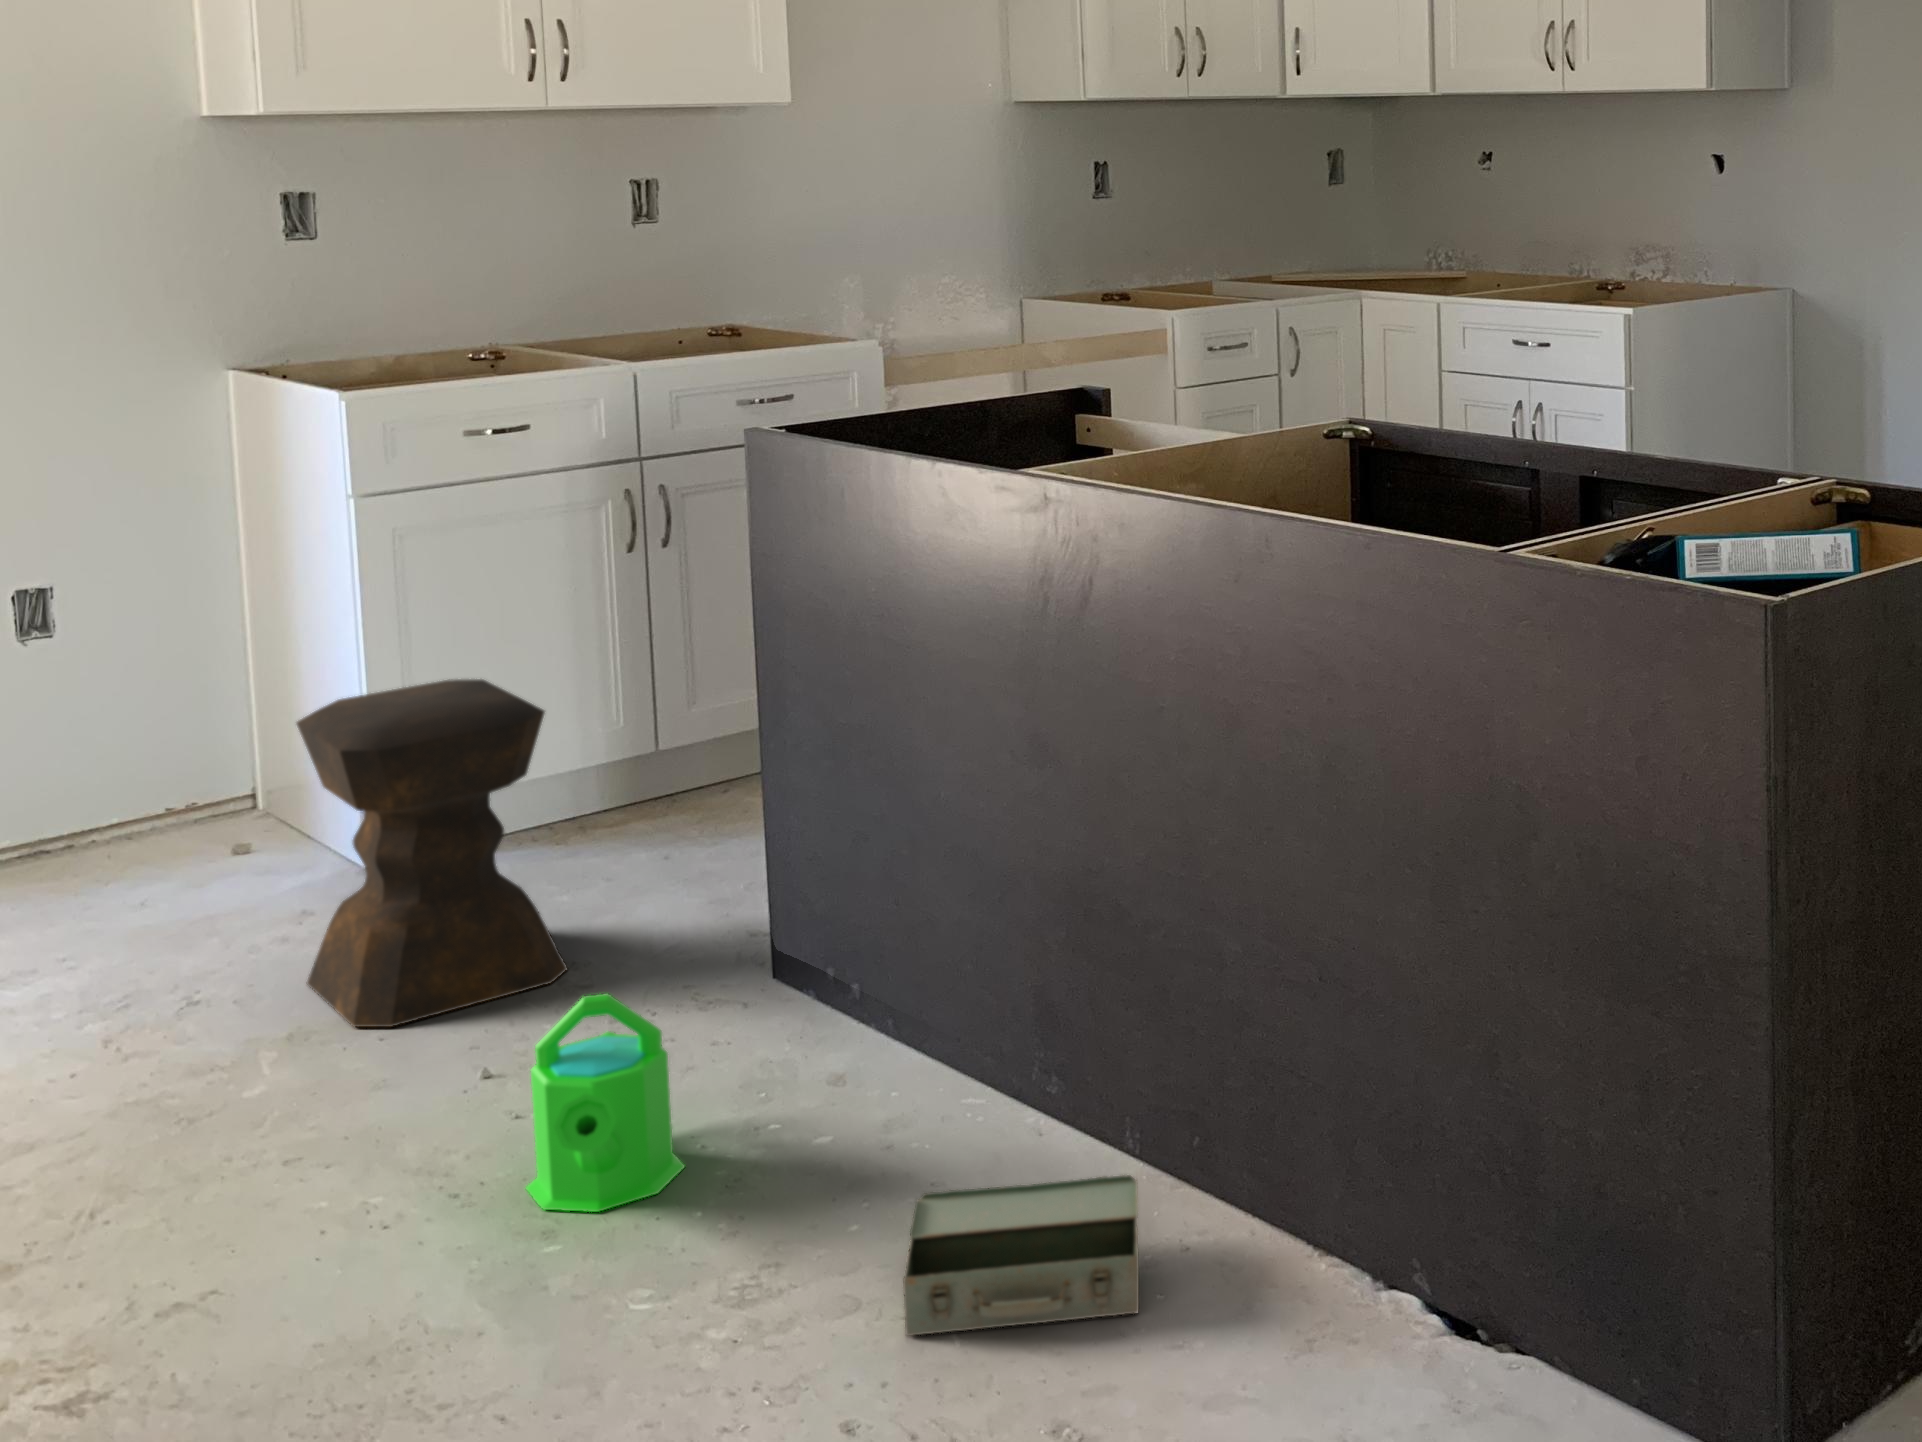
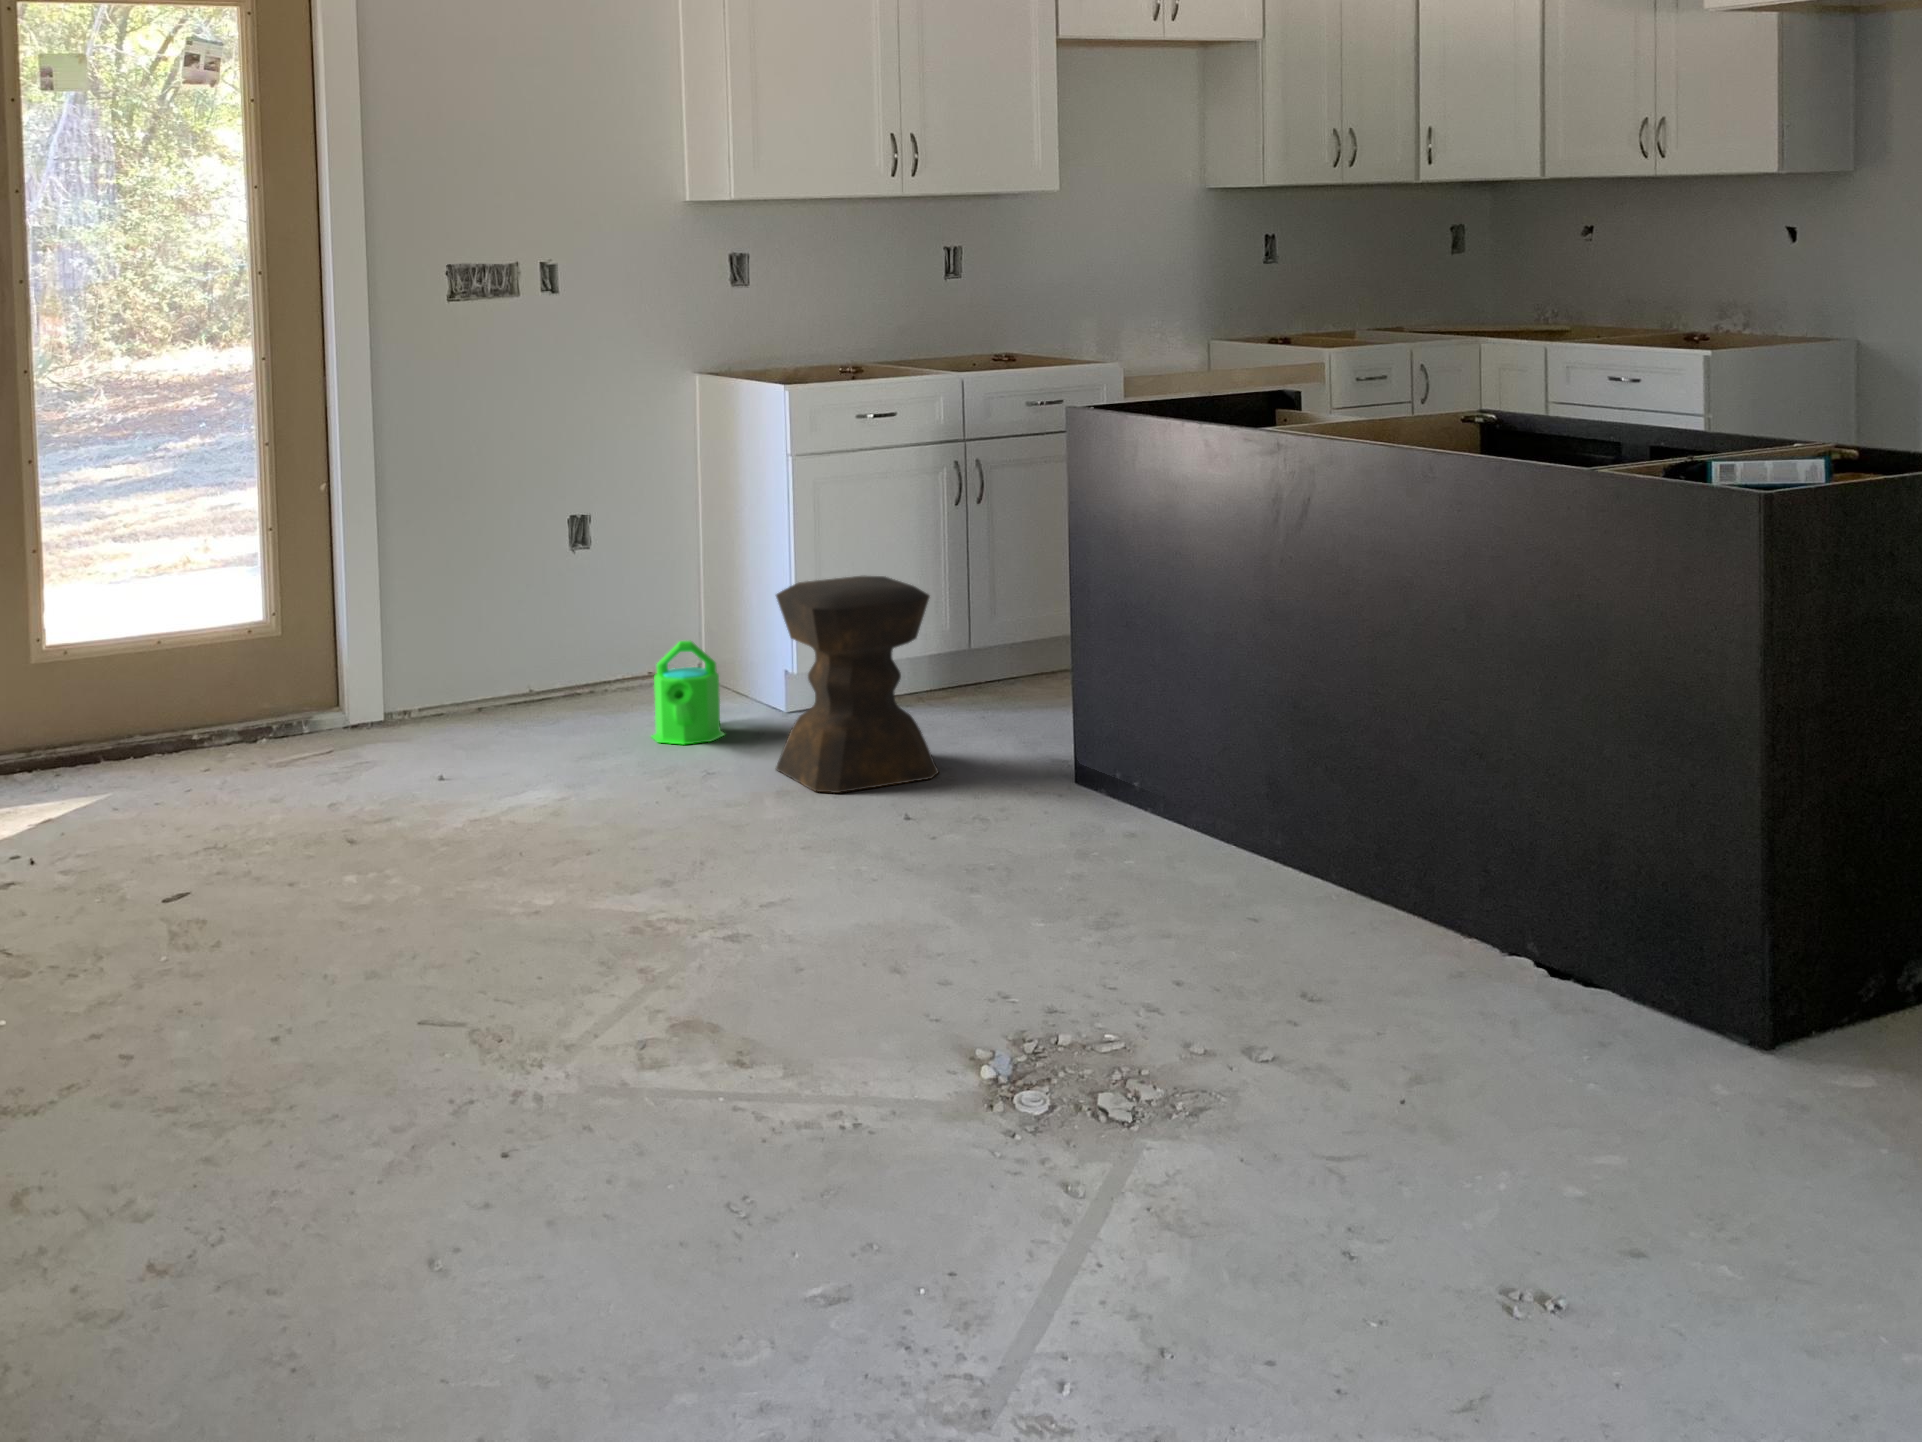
watering can: present [526,993,685,1212] -> present [652,641,725,744]
toolbox: present [903,1175,1139,1336] -> none [1205,877,1350,950]

